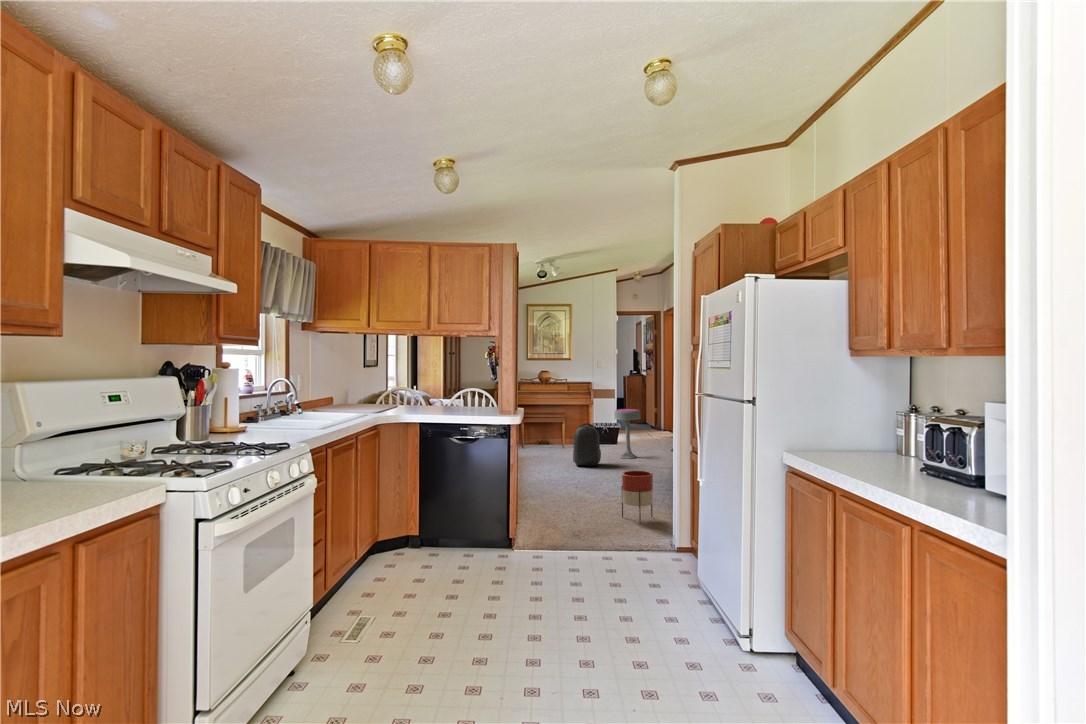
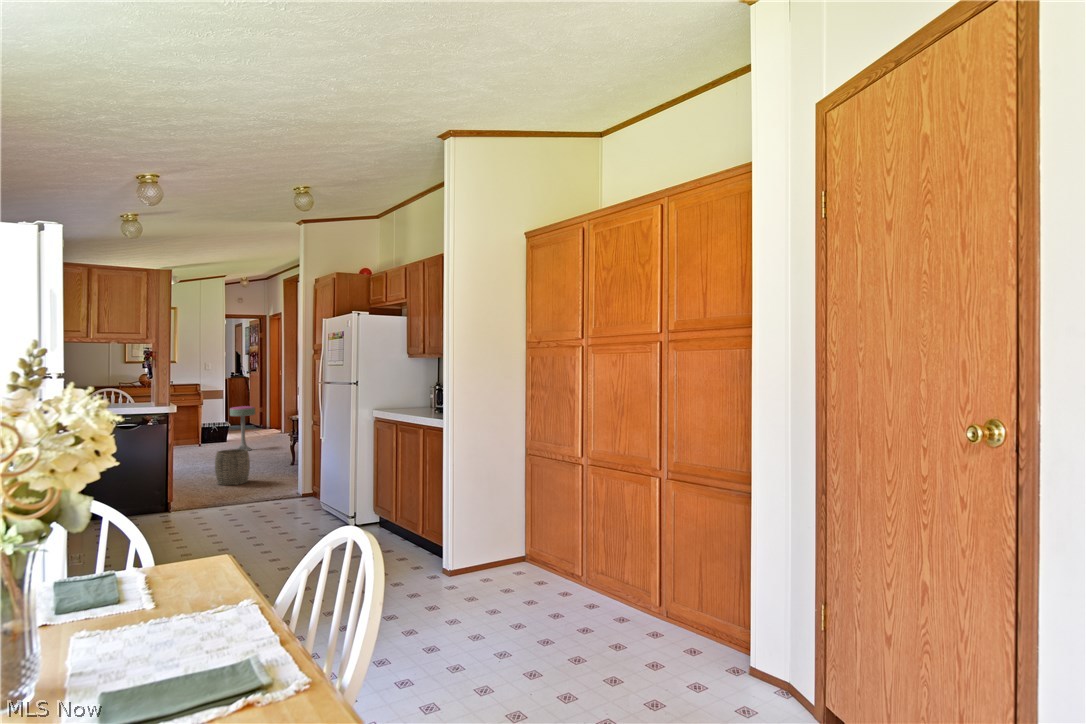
backpack: present [573,423,601,466] -> none [191,420,219,459]
woven basket: none [580,467,618,513] -> present [215,449,250,485]
planter: present [622,471,653,524] -> none [254,447,281,487]

